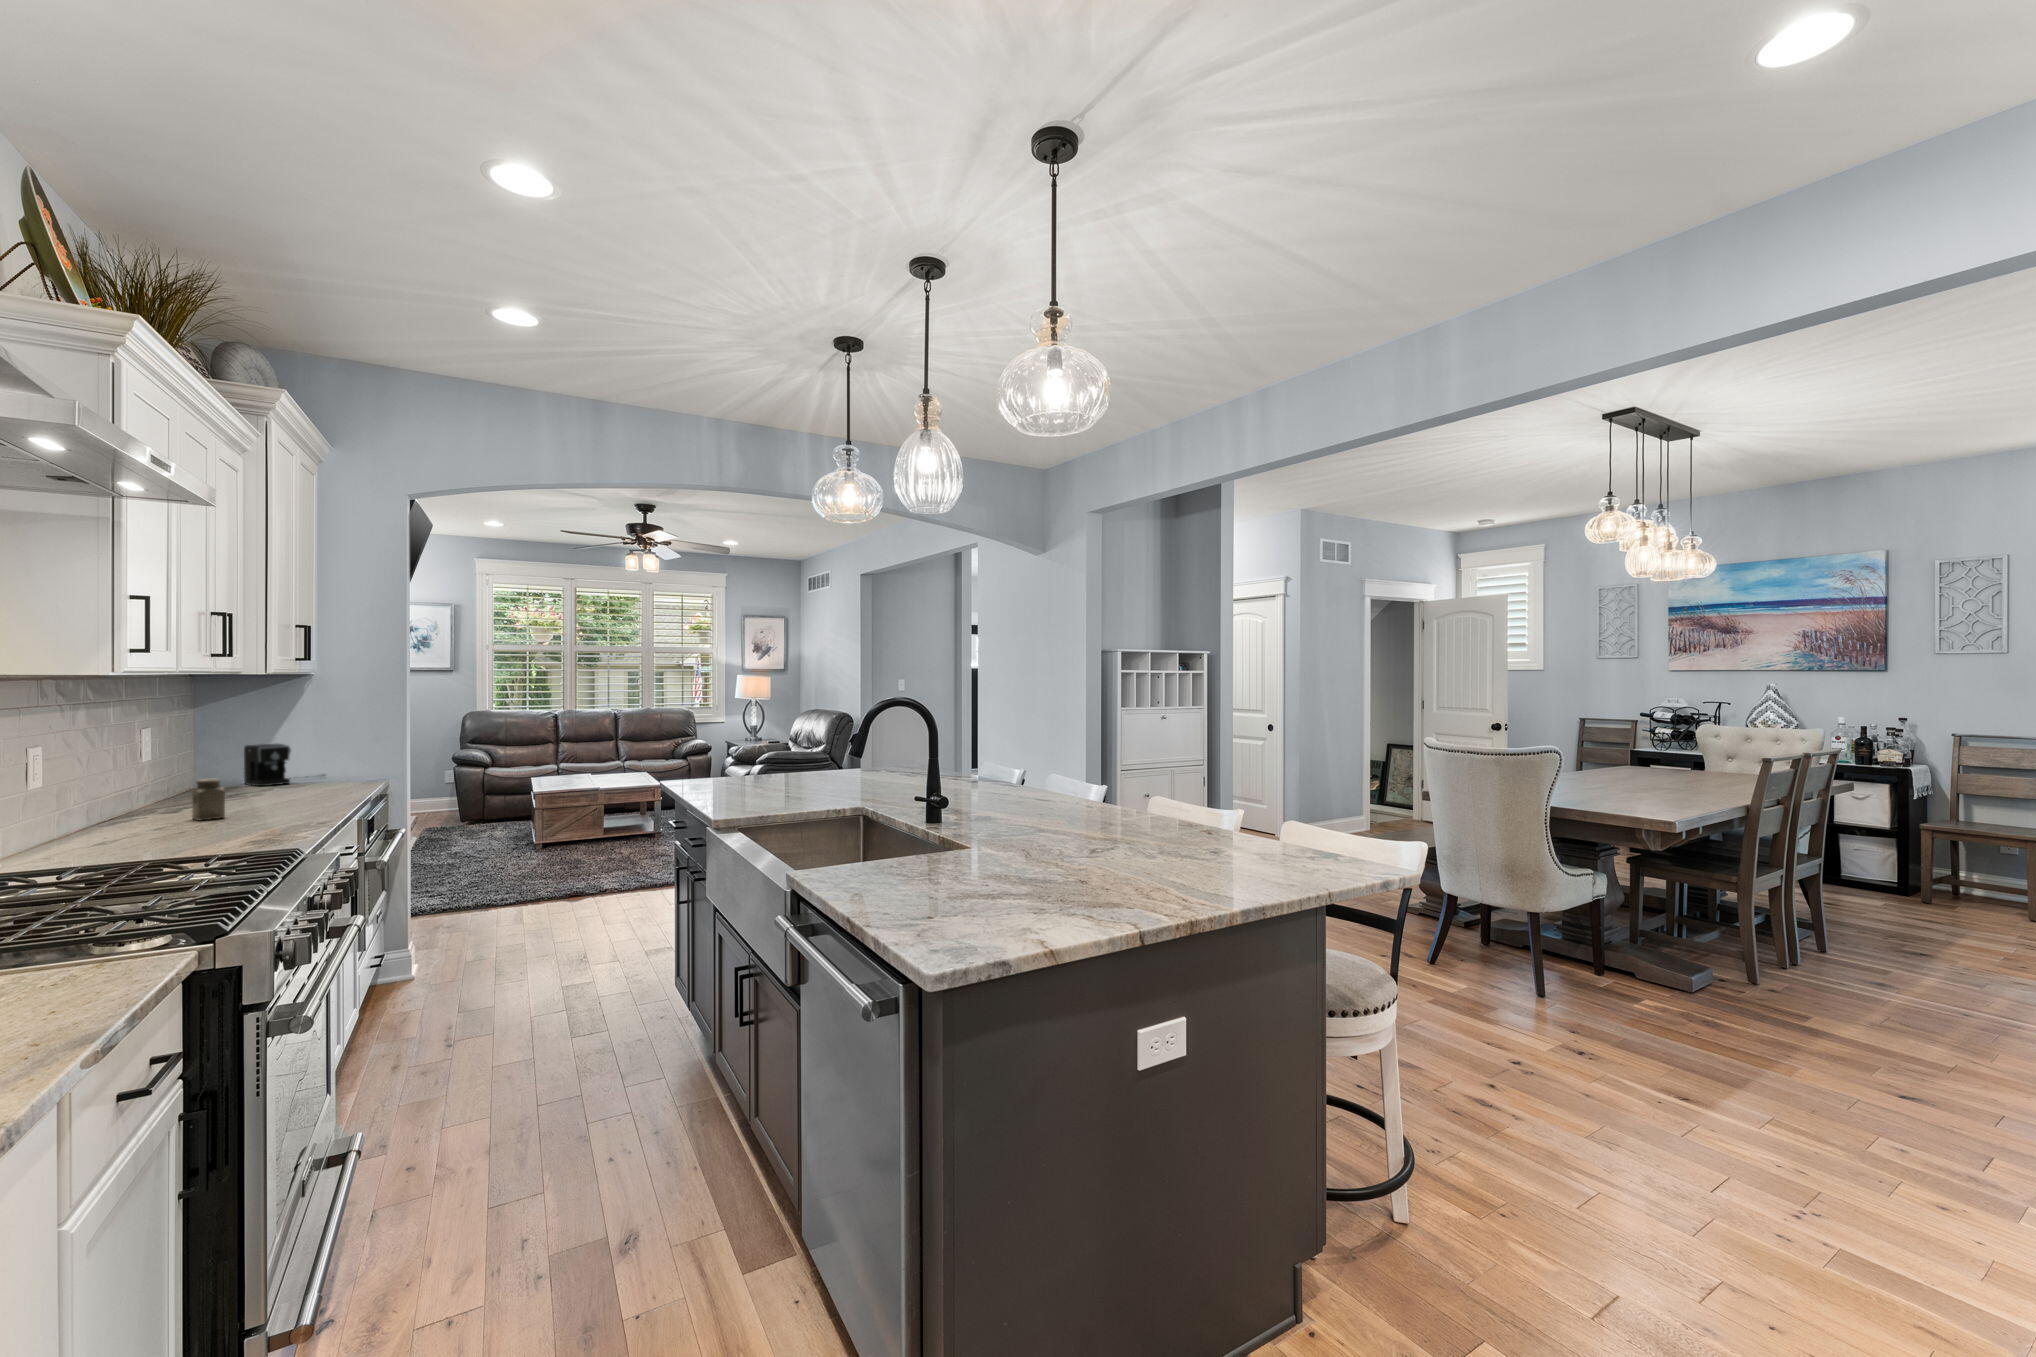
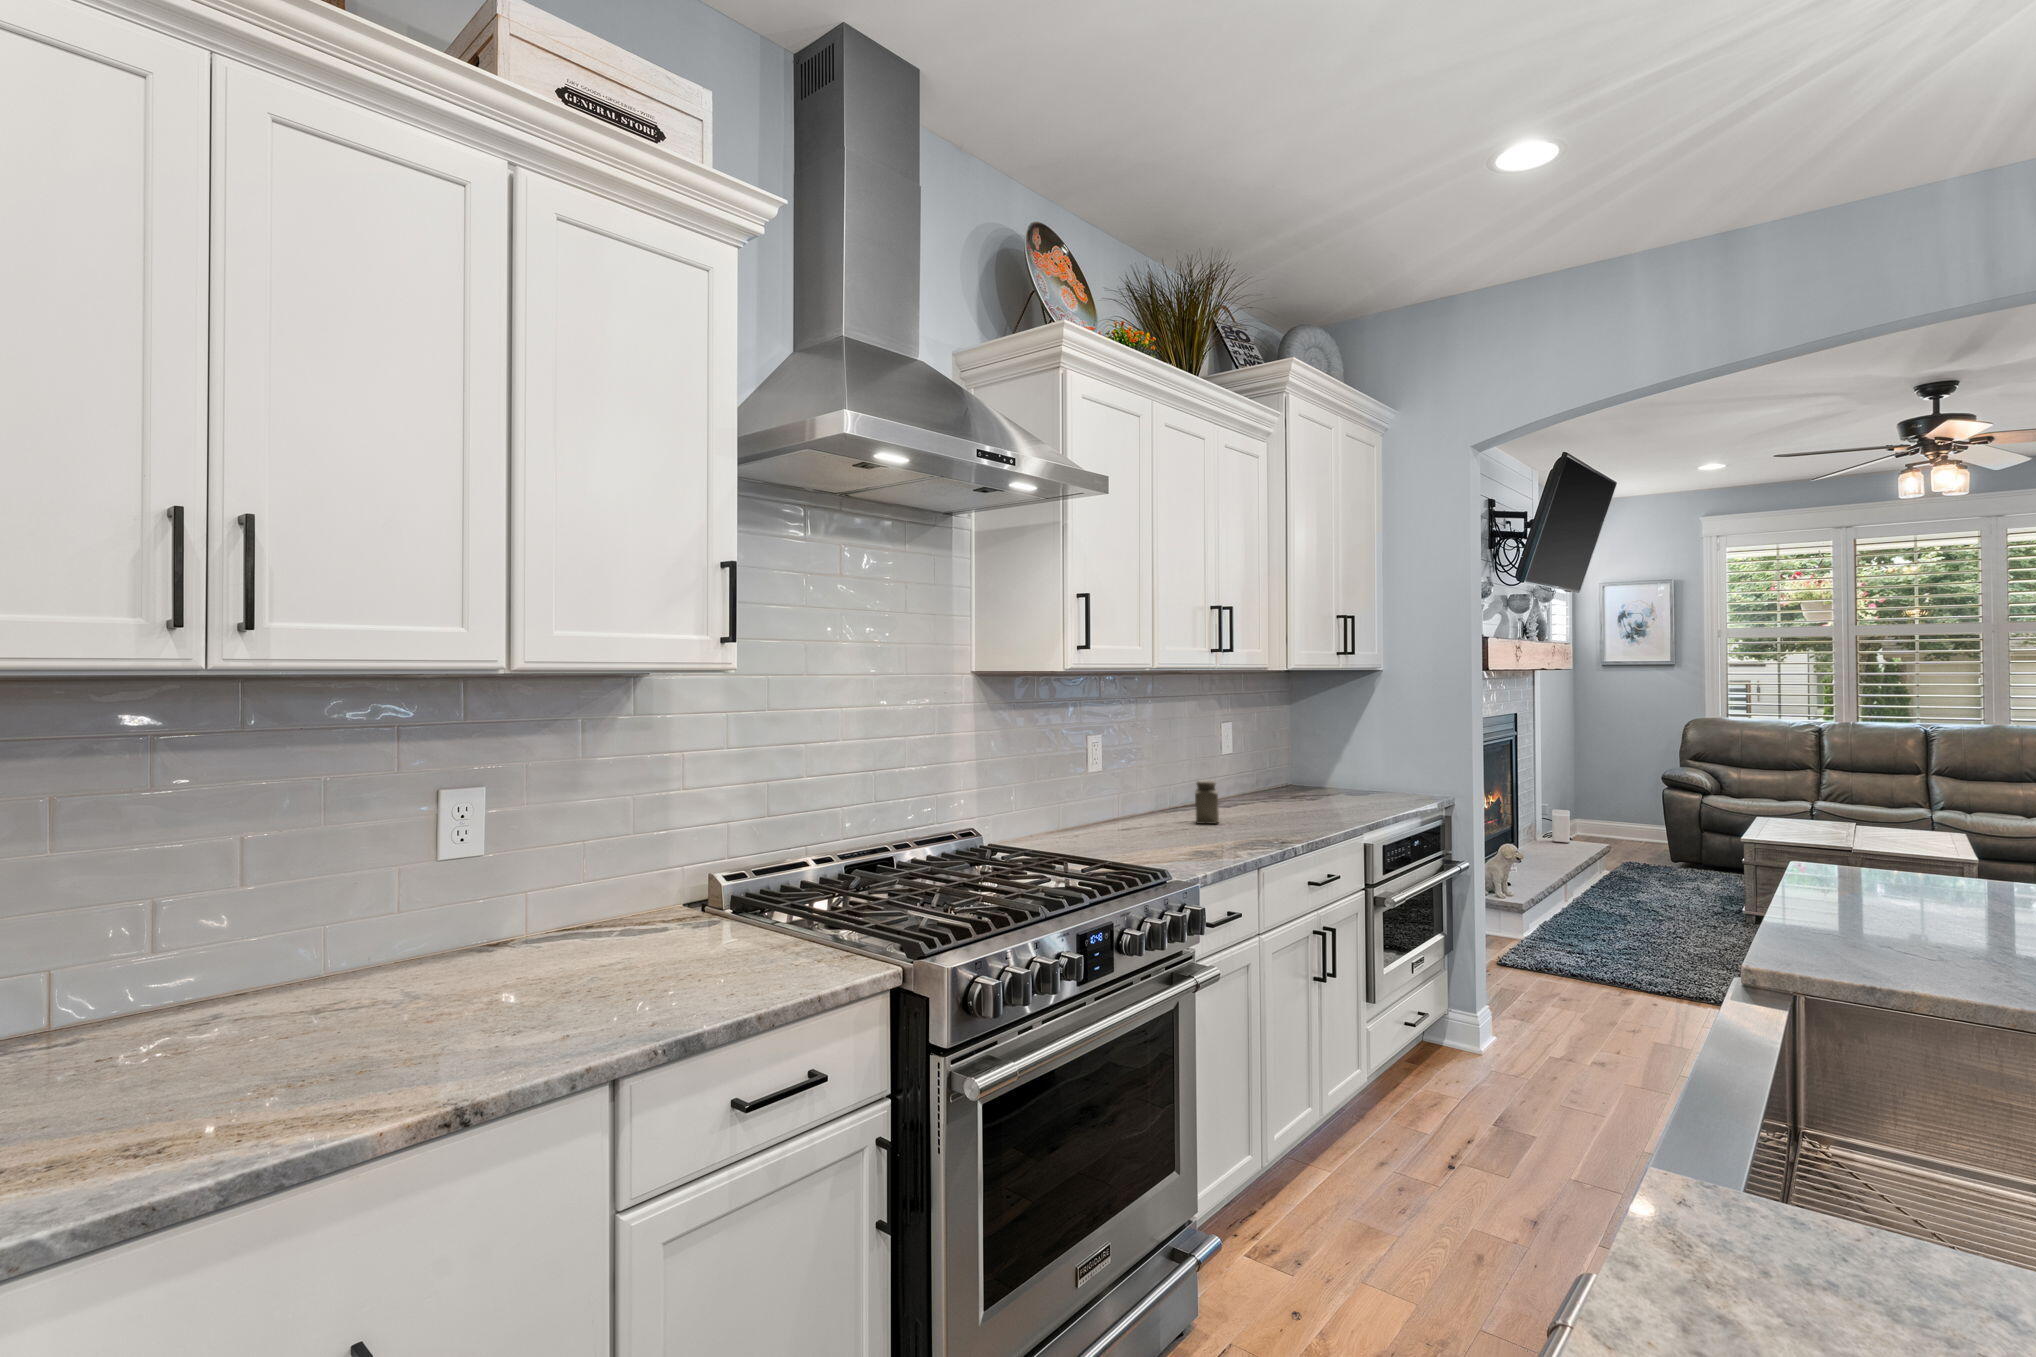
coffee maker: present [244,744,291,786] -> none [1311,748,1391,794]

